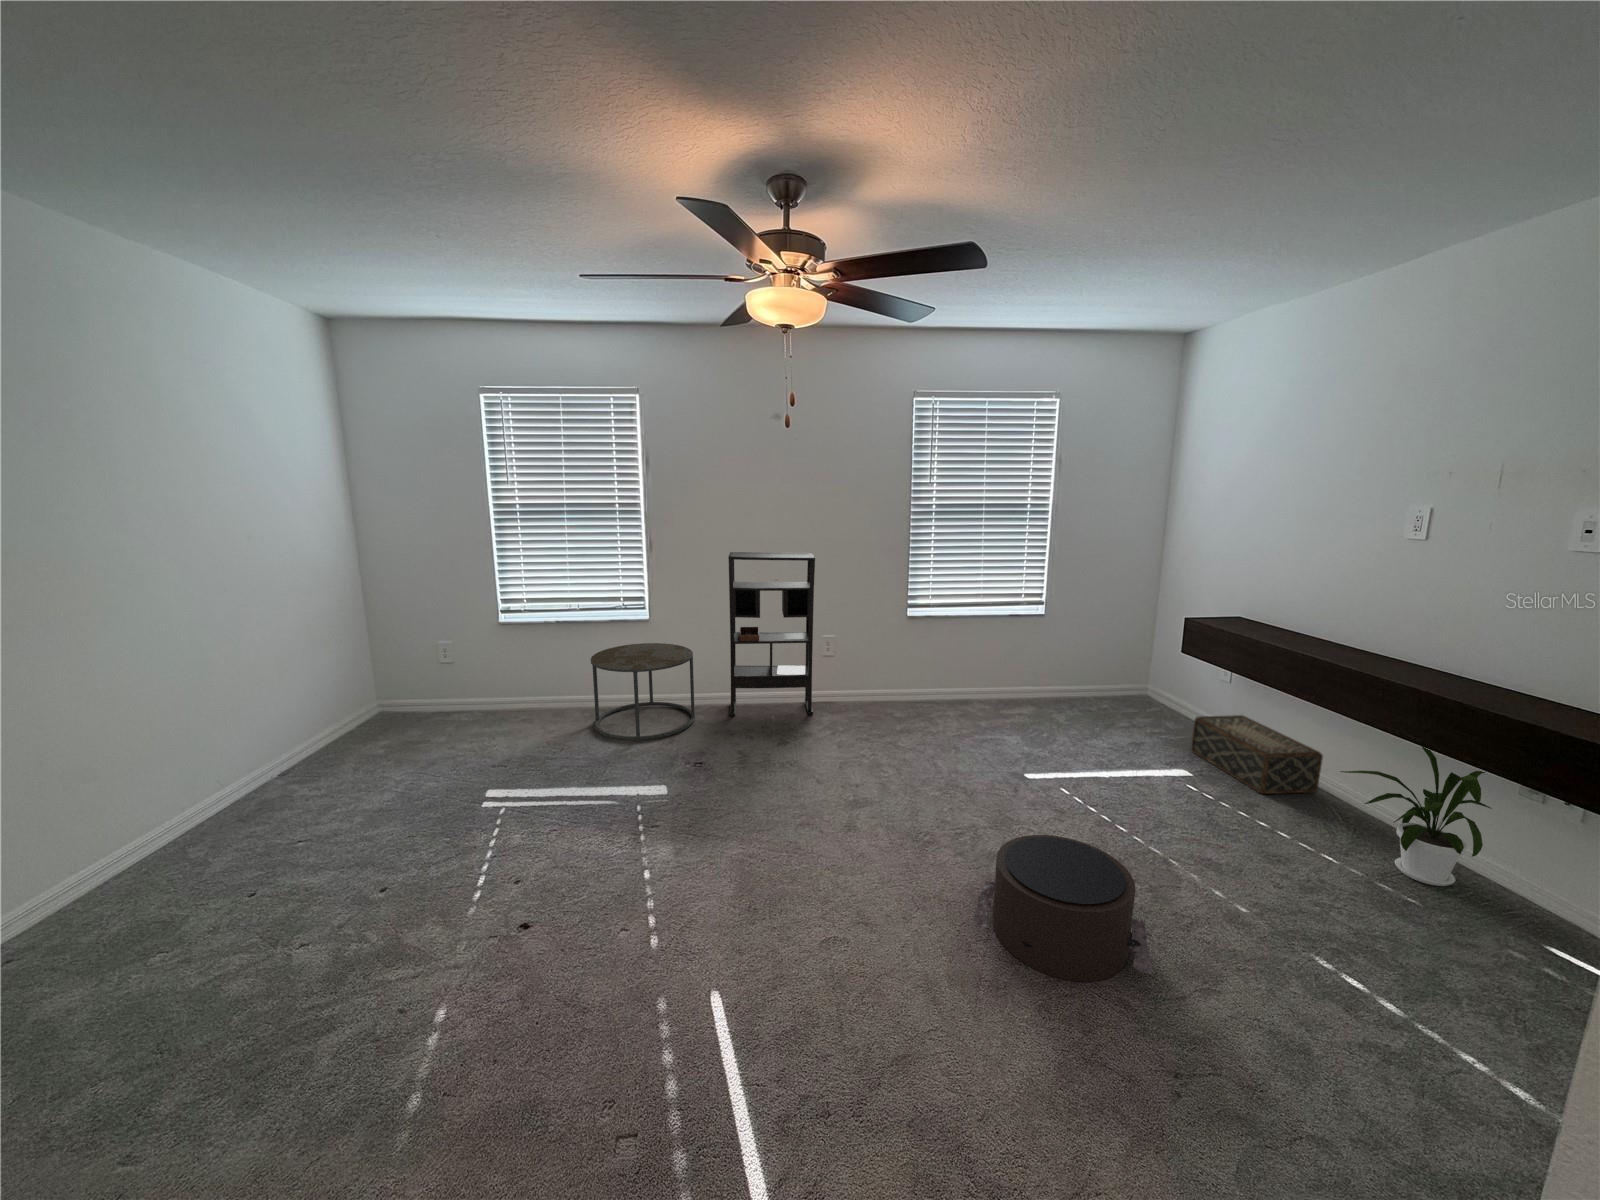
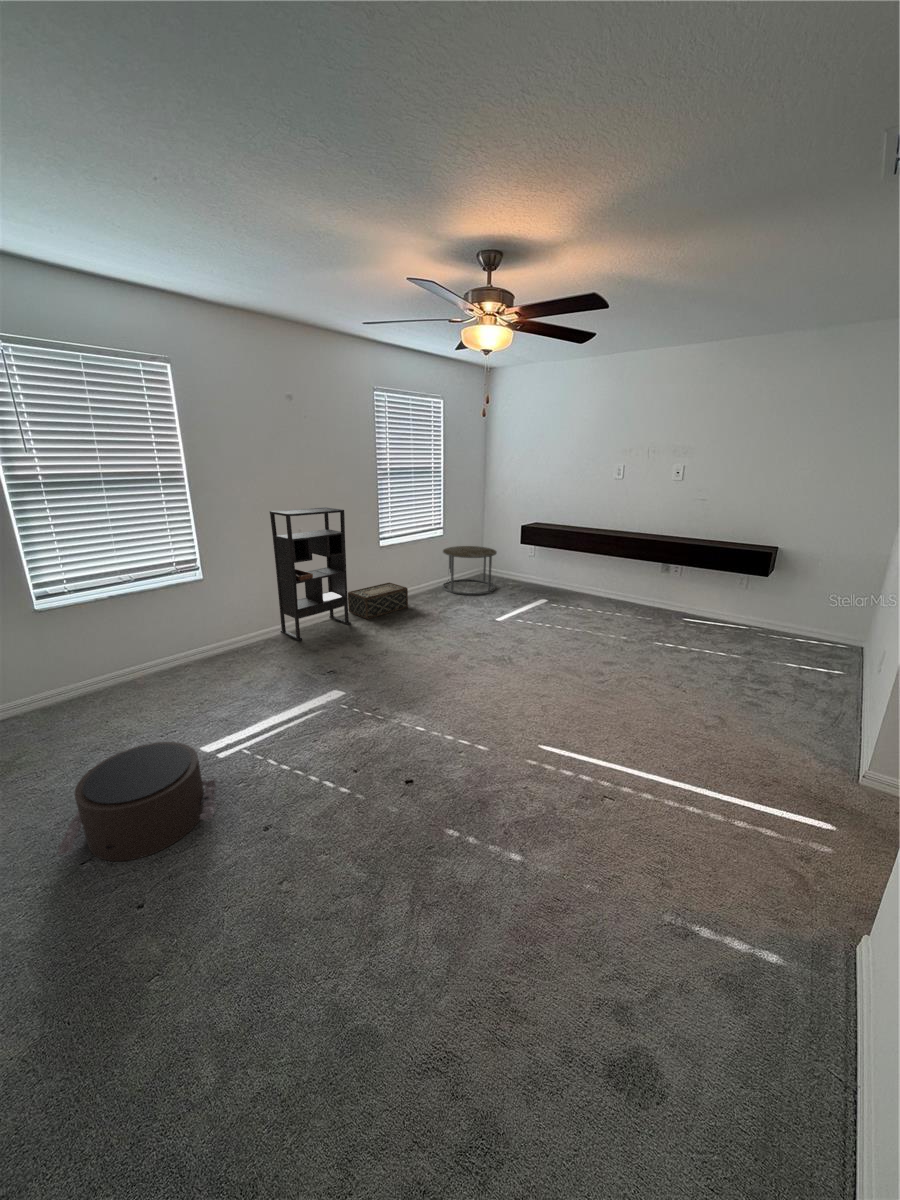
side table: present [591,643,695,741] -> present [442,546,497,595]
woven basket: present [1191,715,1323,794] -> present [348,583,408,619]
house plant: present [1340,747,1492,886] -> none [618,559,664,613]
pouf: present [974,835,1153,981] -> present [58,742,216,861]

